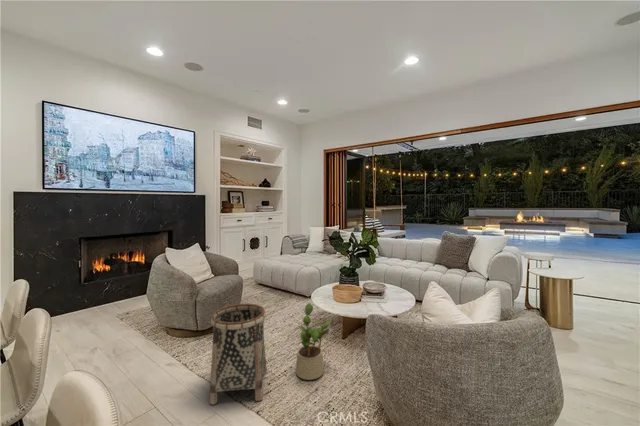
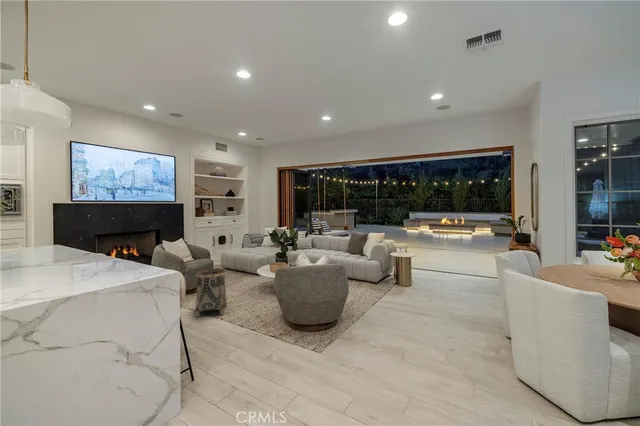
potted plant: present [296,303,331,380] -> none [243,267,263,308]

